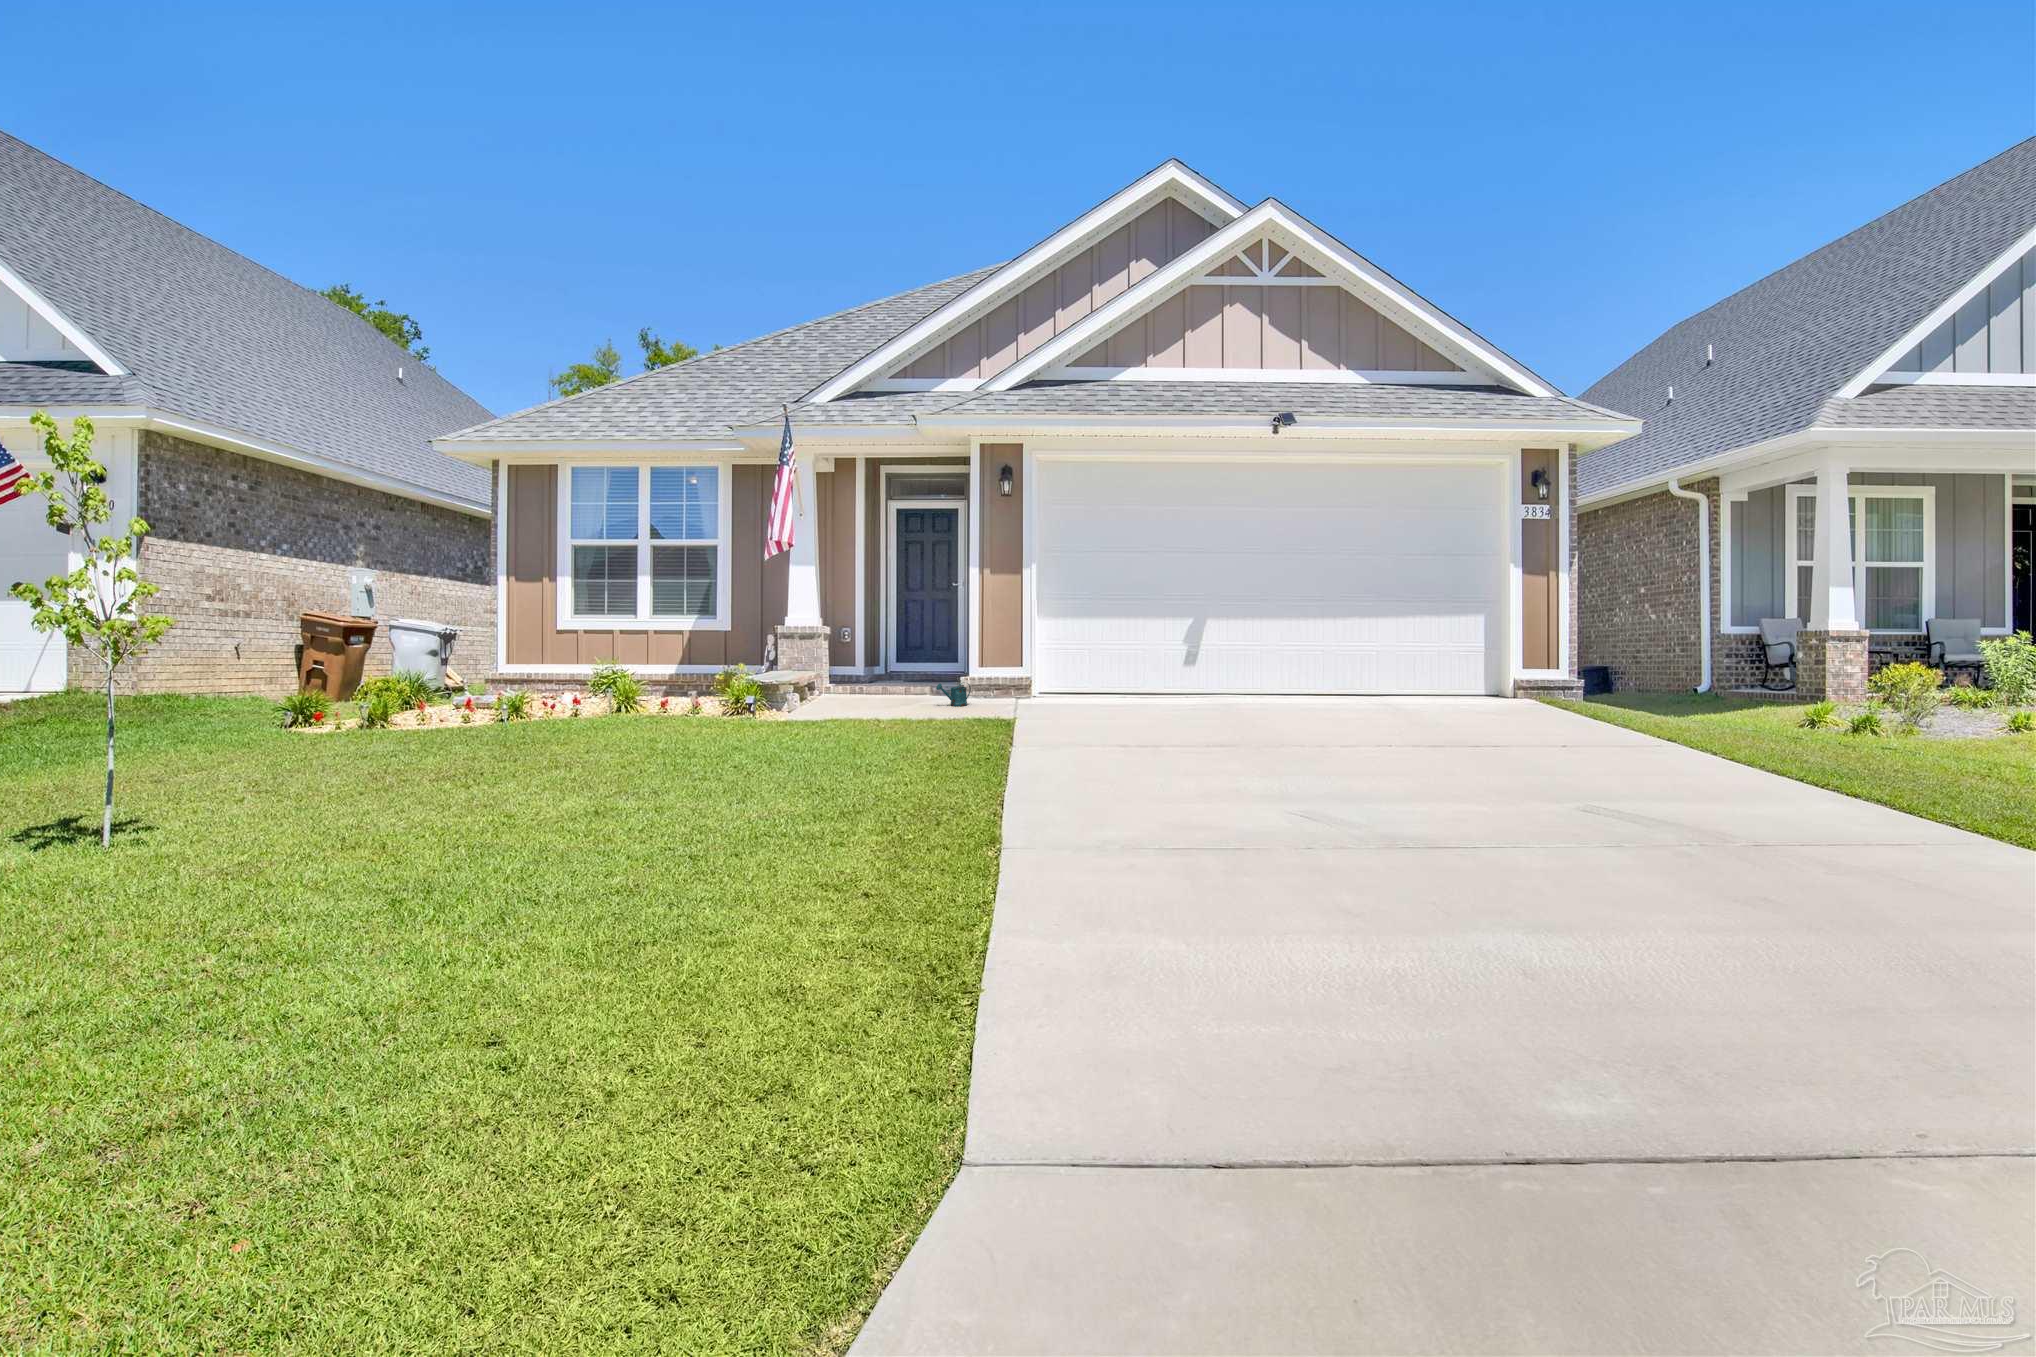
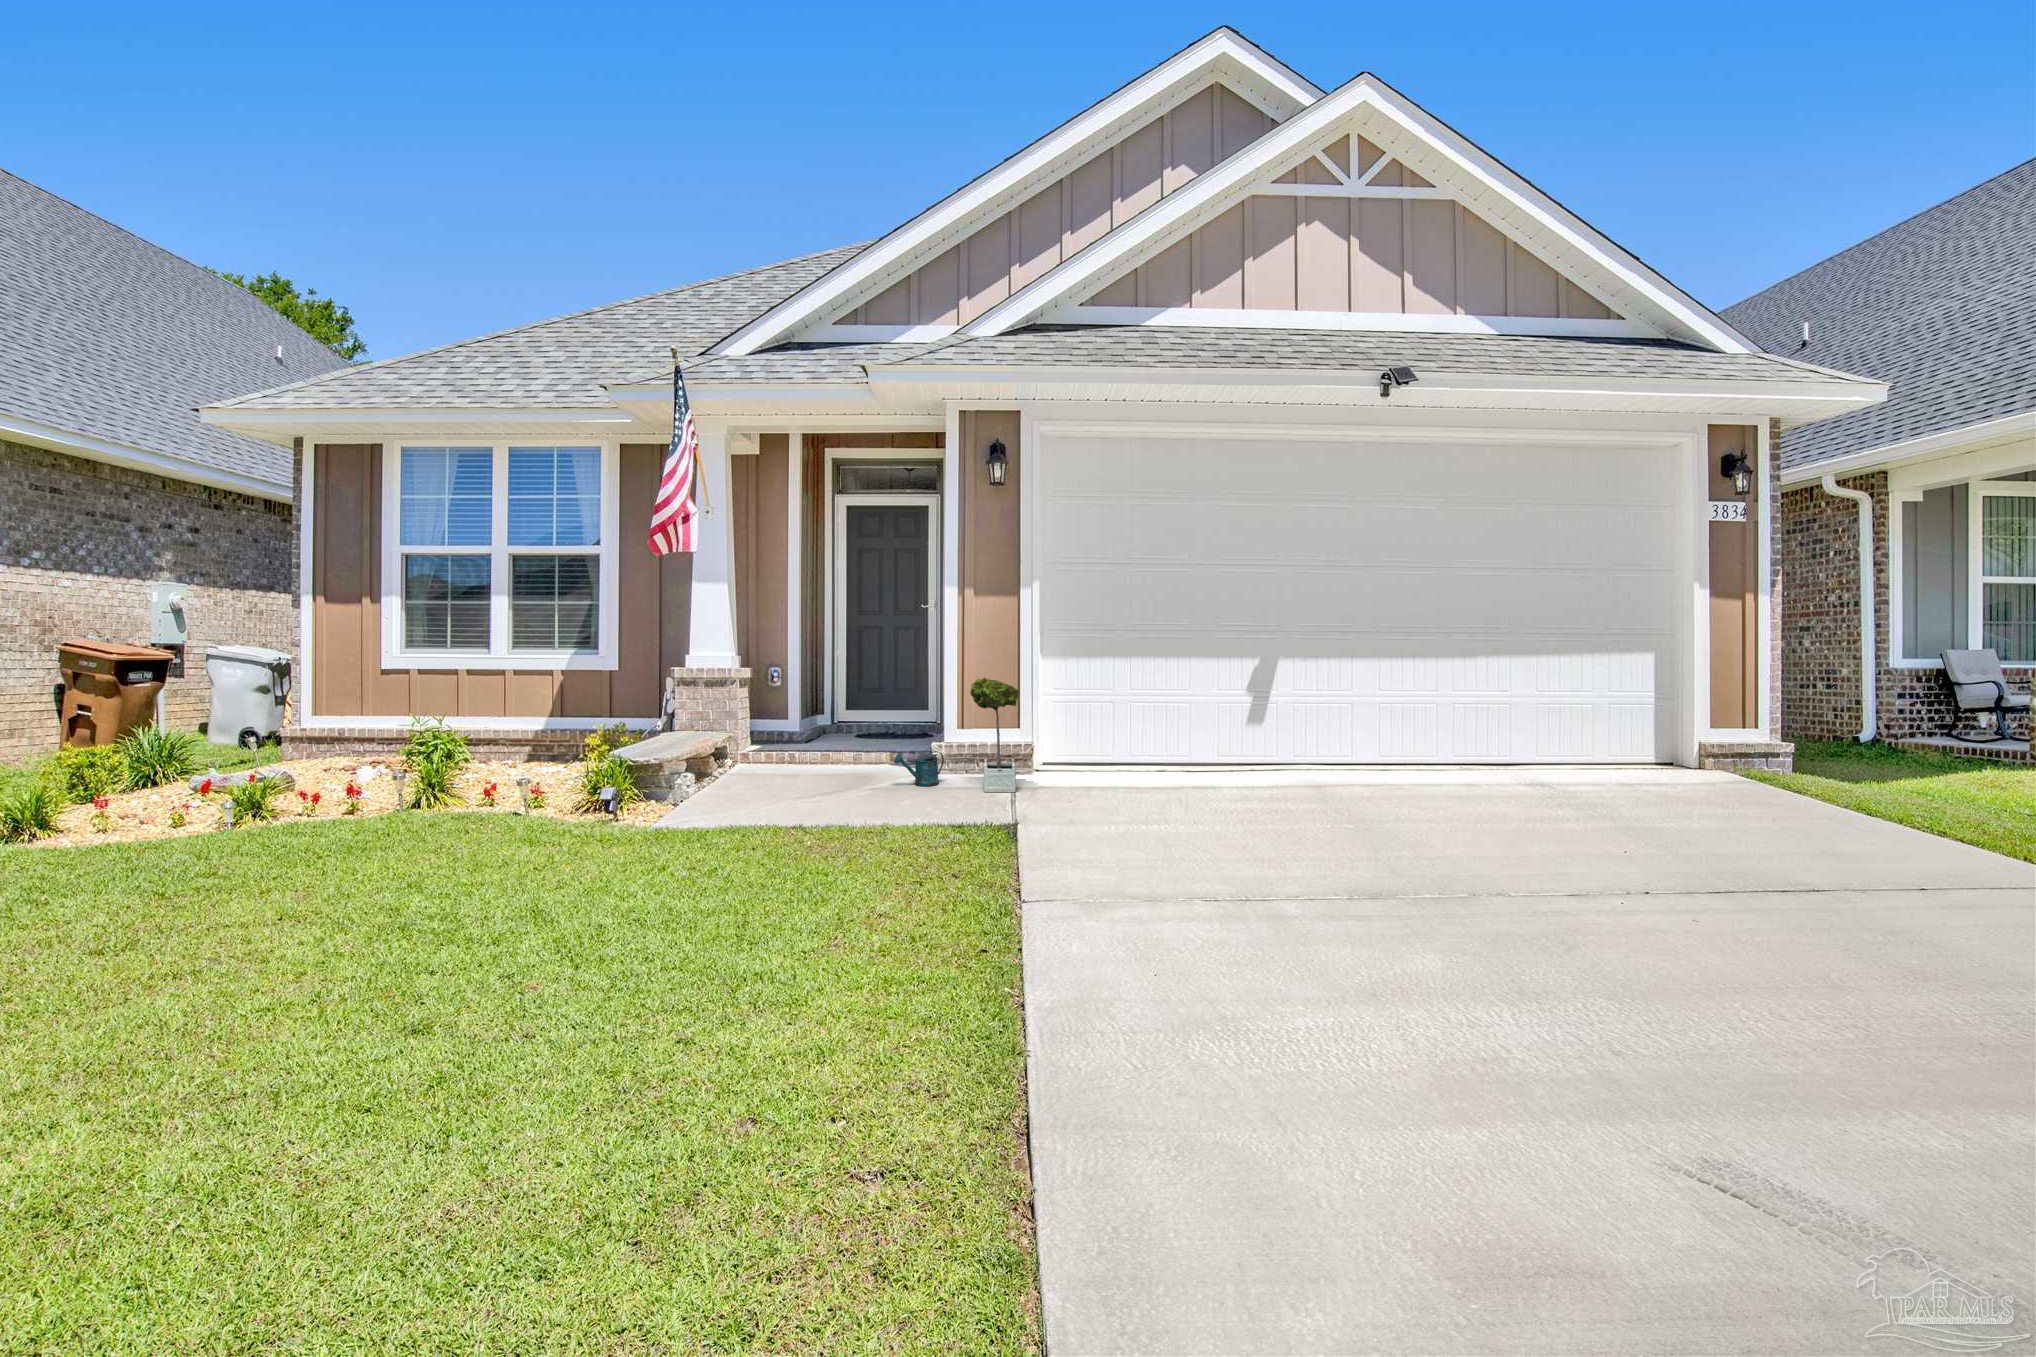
potted tree: none [989,629,1023,709] -> present [970,677,1019,792]

